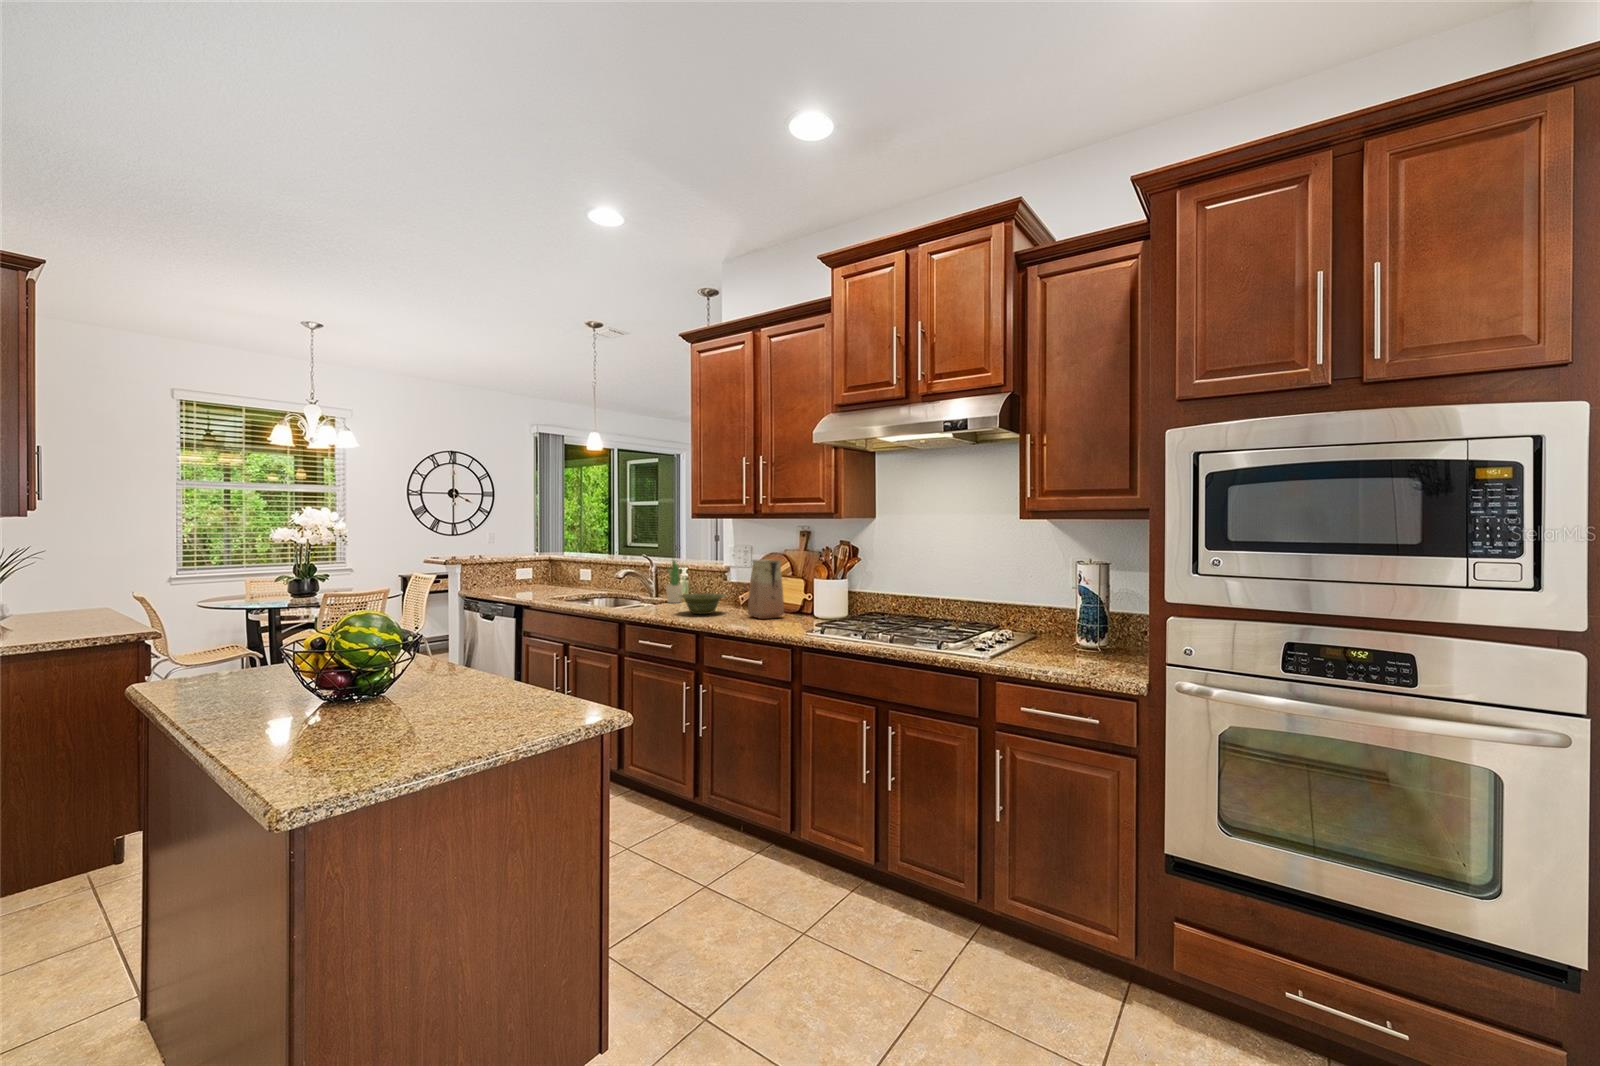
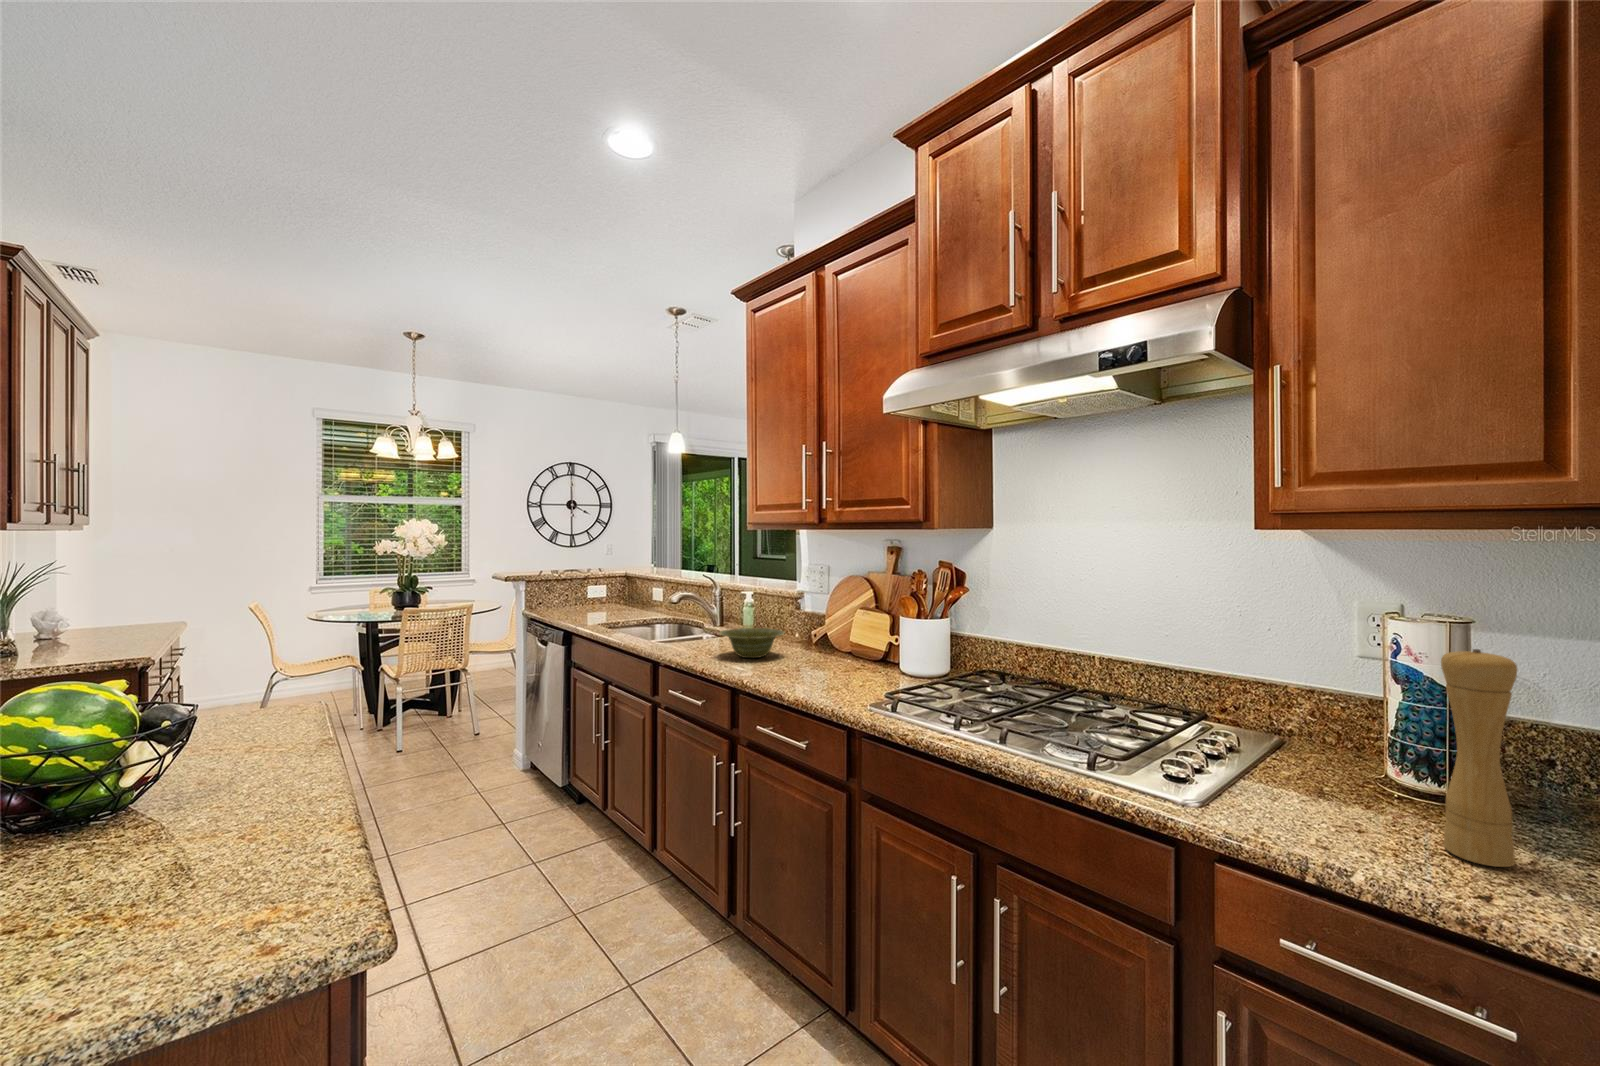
vase: present [748,559,784,619] -> none [807,586,857,671]
potted plant: present [666,560,683,603] -> none [726,574,751,636]
pepper mill: none [1087,573,1113,667] -> present [1441,649,1517,867]

